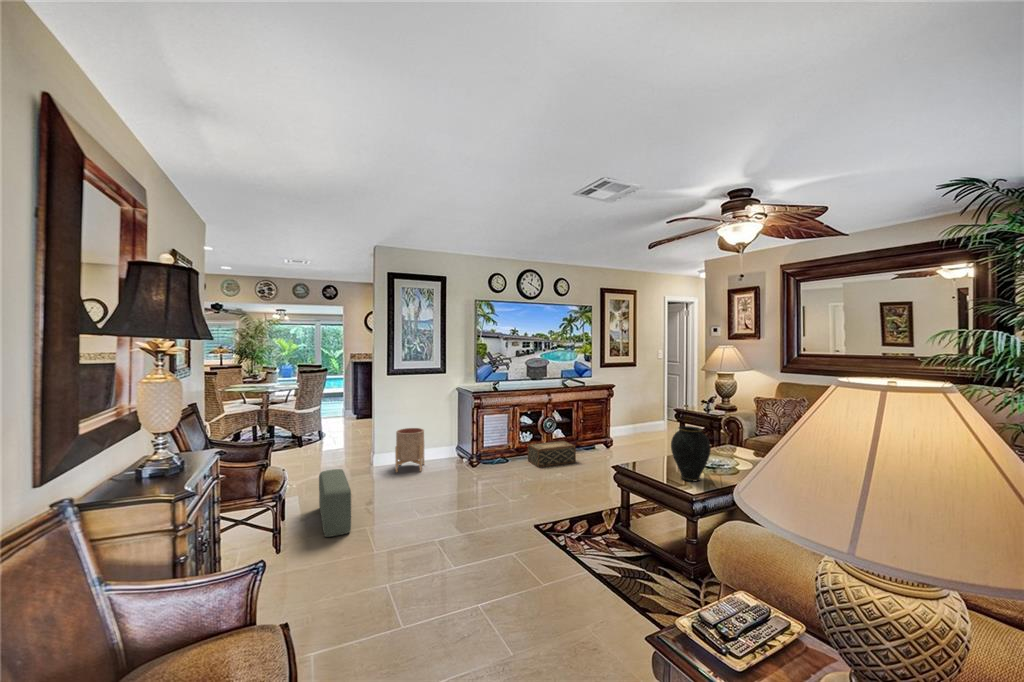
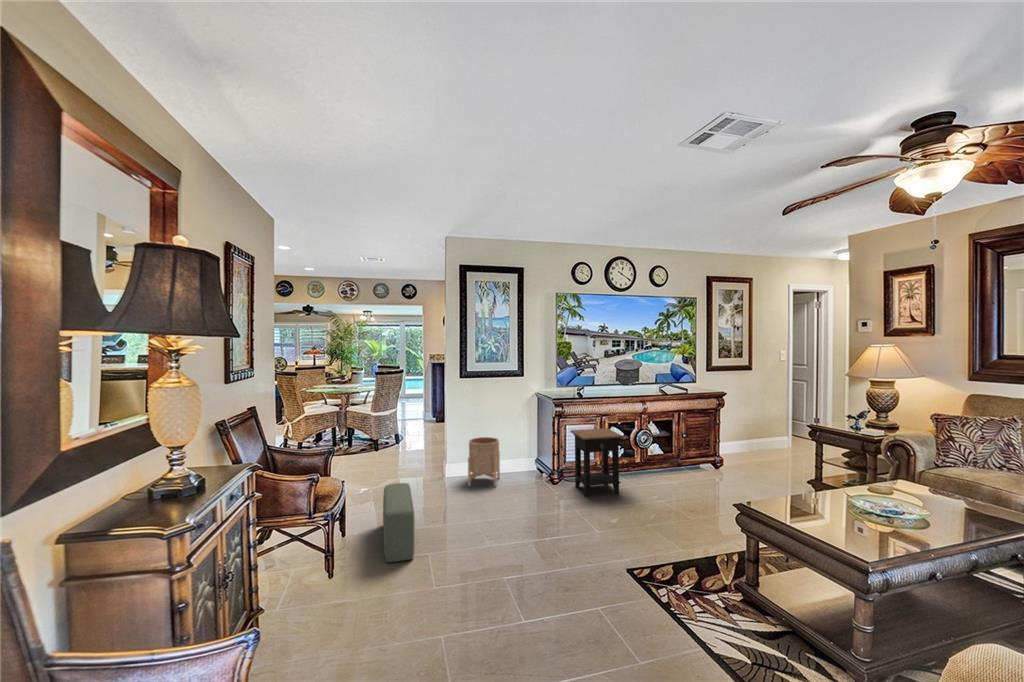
side table: none [487,416,532,475] -> present [570,428,624,497]
vase: present [671,426,711,482] -> none [820,457,883,536]
woven basket: present [528,441,576,467] -> none [618,458,677,489]

